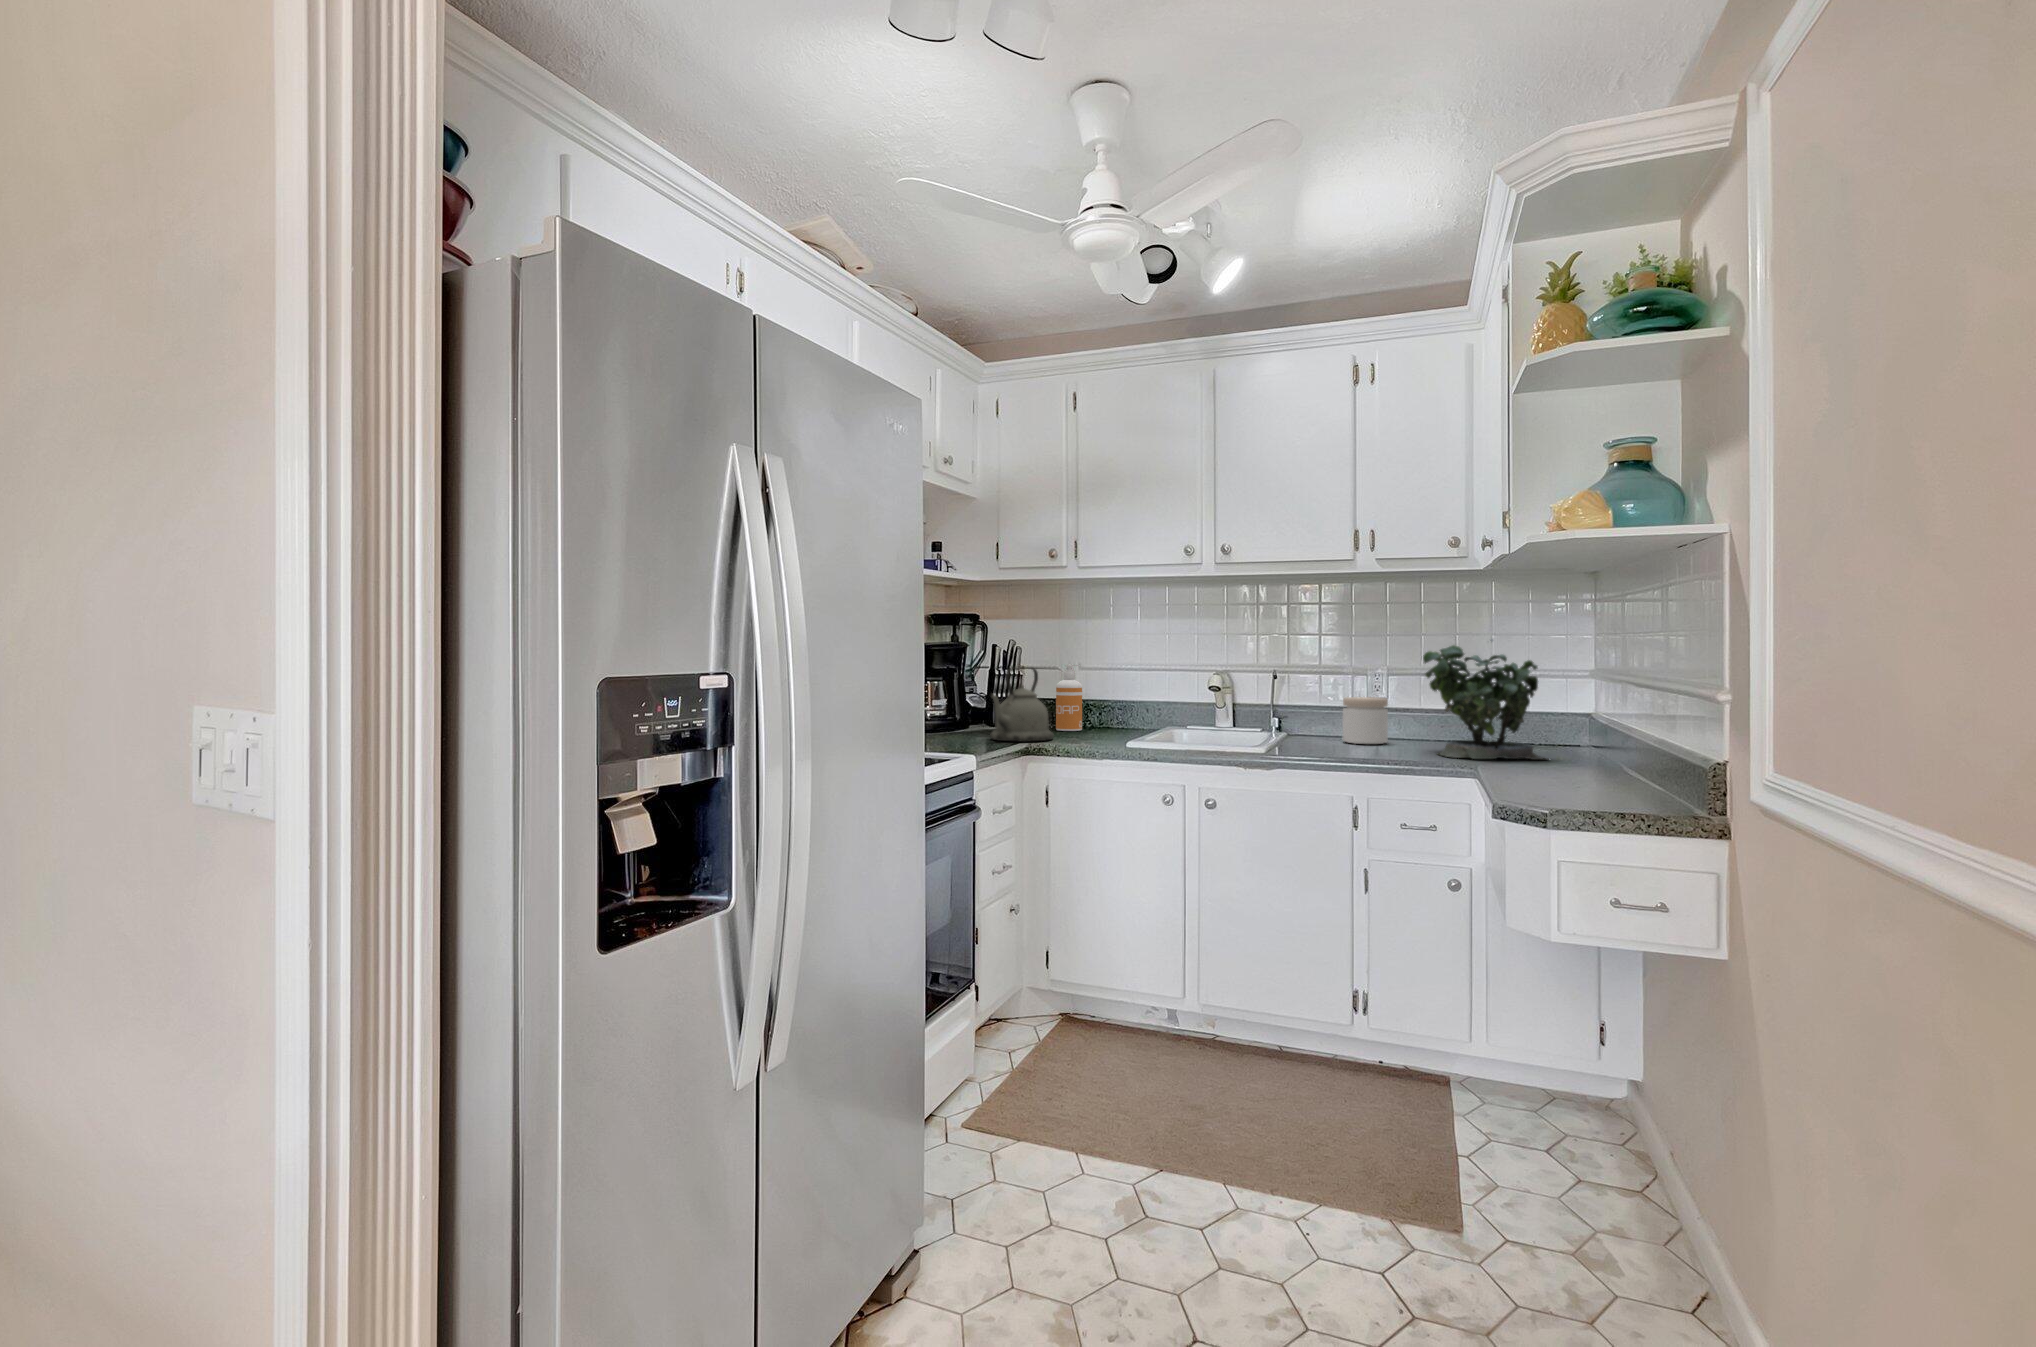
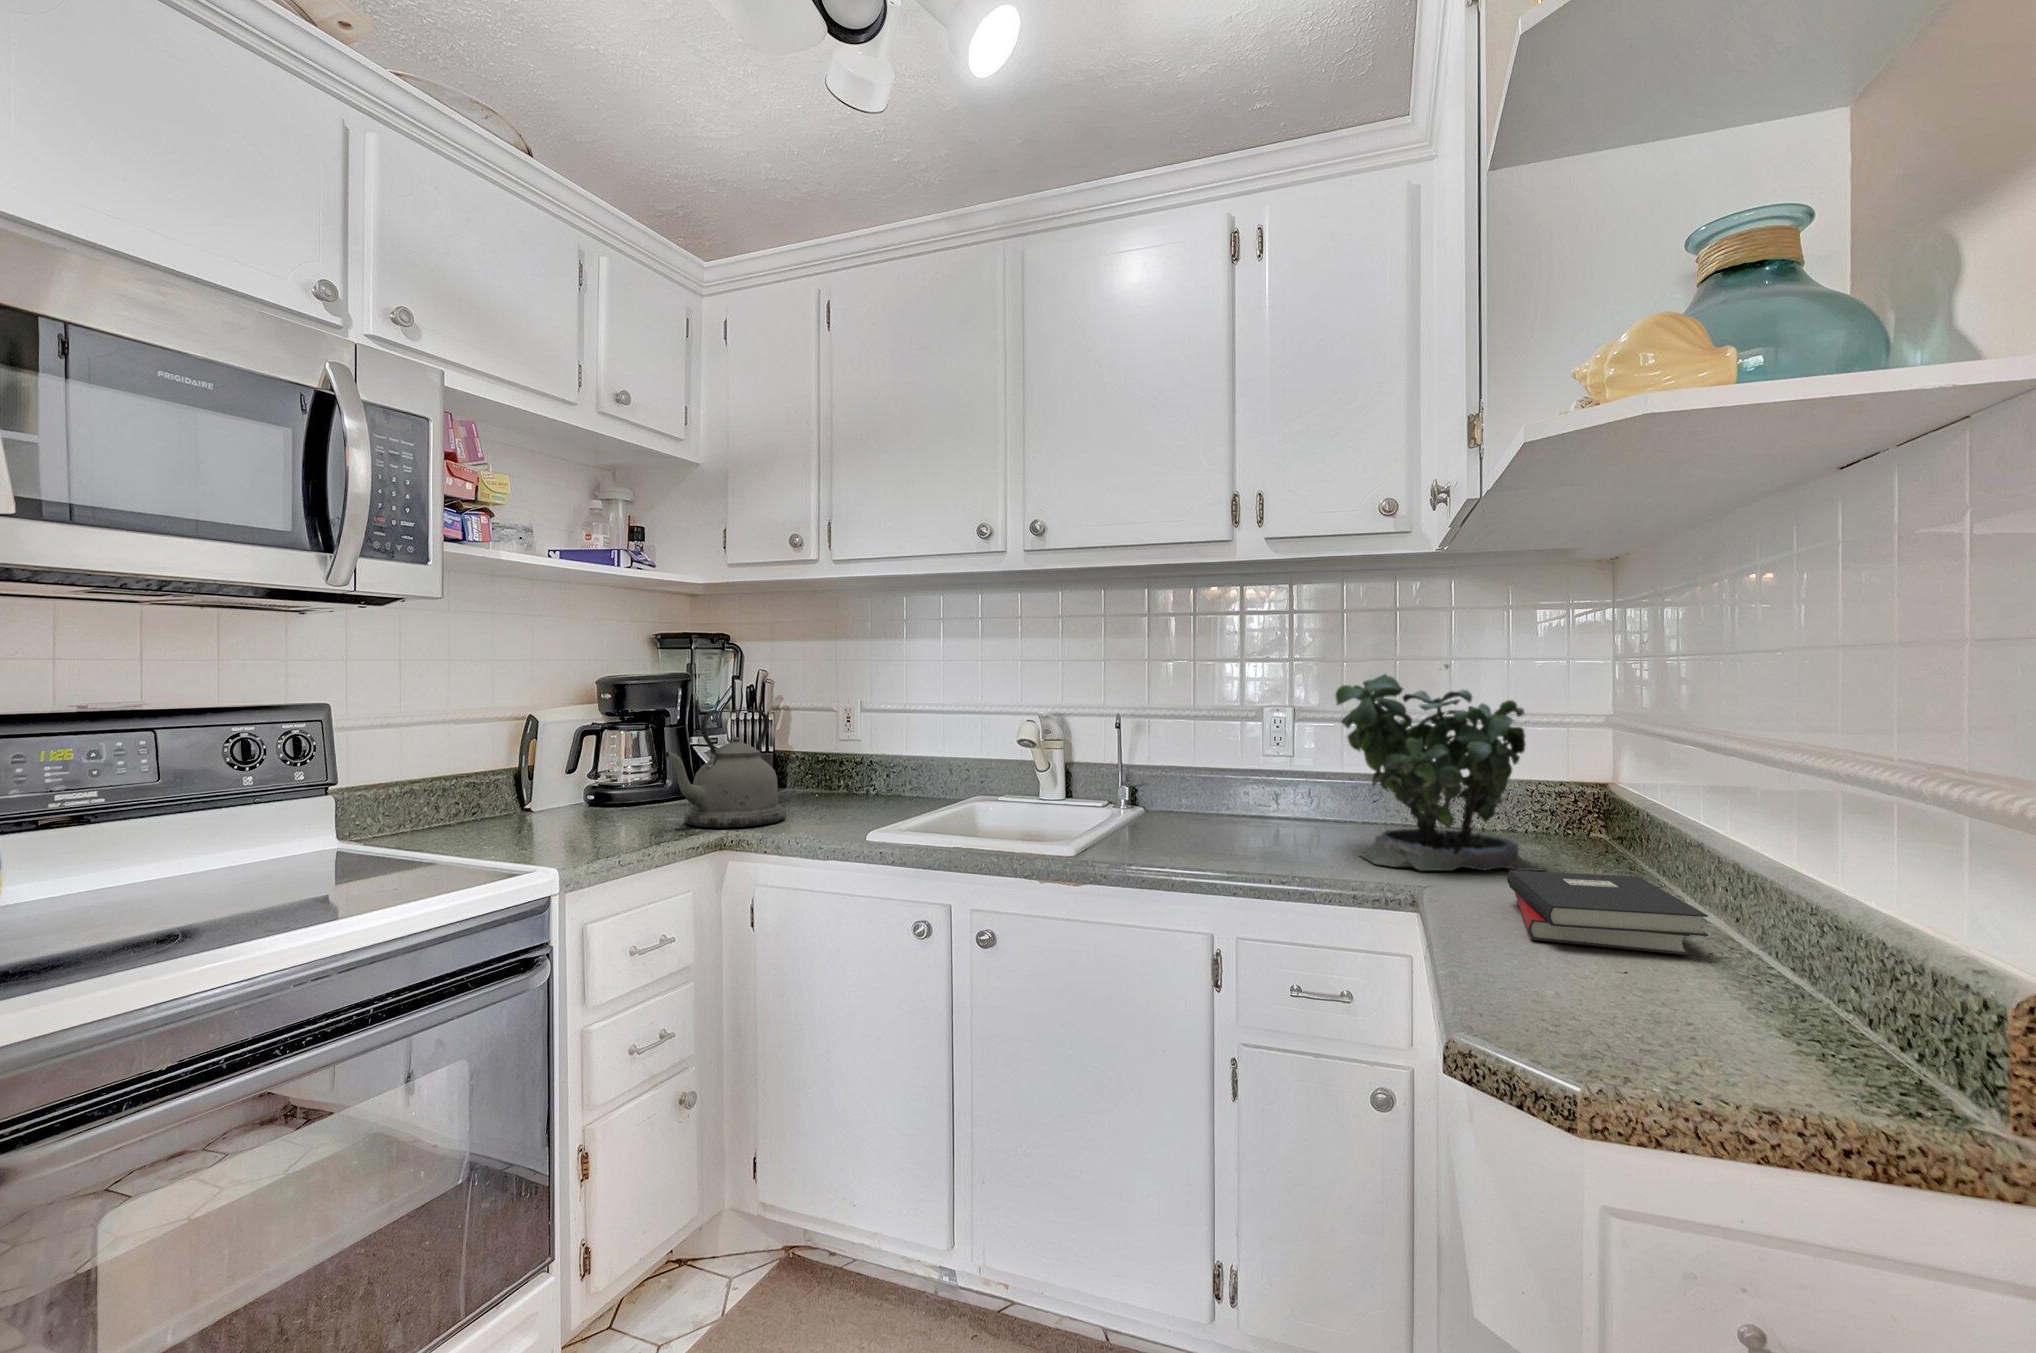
soap dispenser: present [1056,664,1082,731] -> none [821,703,860,801]
jar: present [1343,697,1388,744] -> none [1223,754,1291,830]
hardback book: none [1525,752,1623,783] -> present [1507,870,1708,955]

